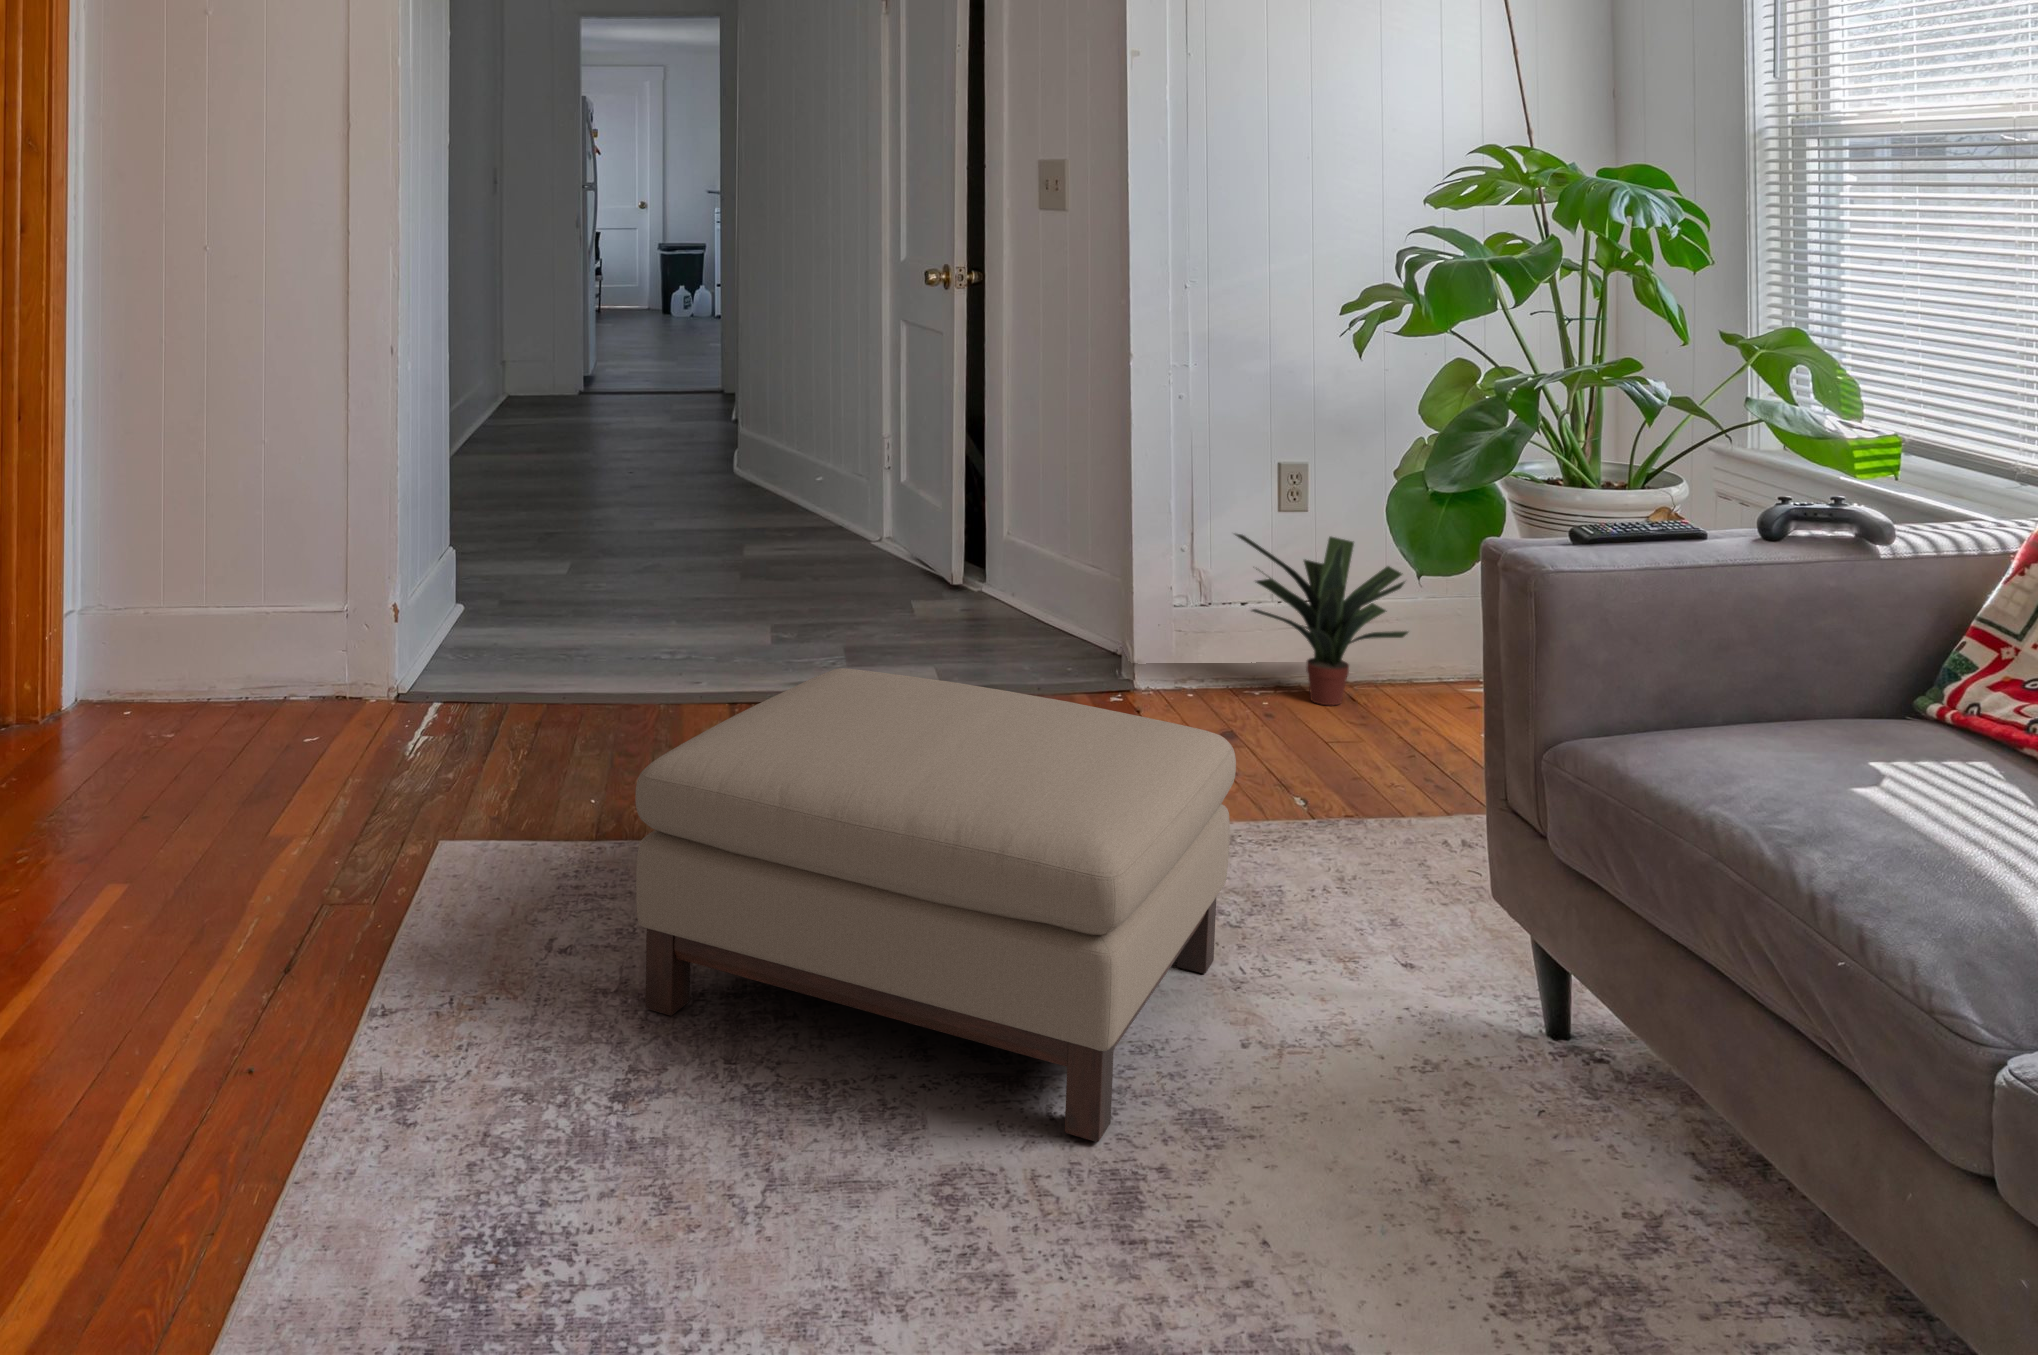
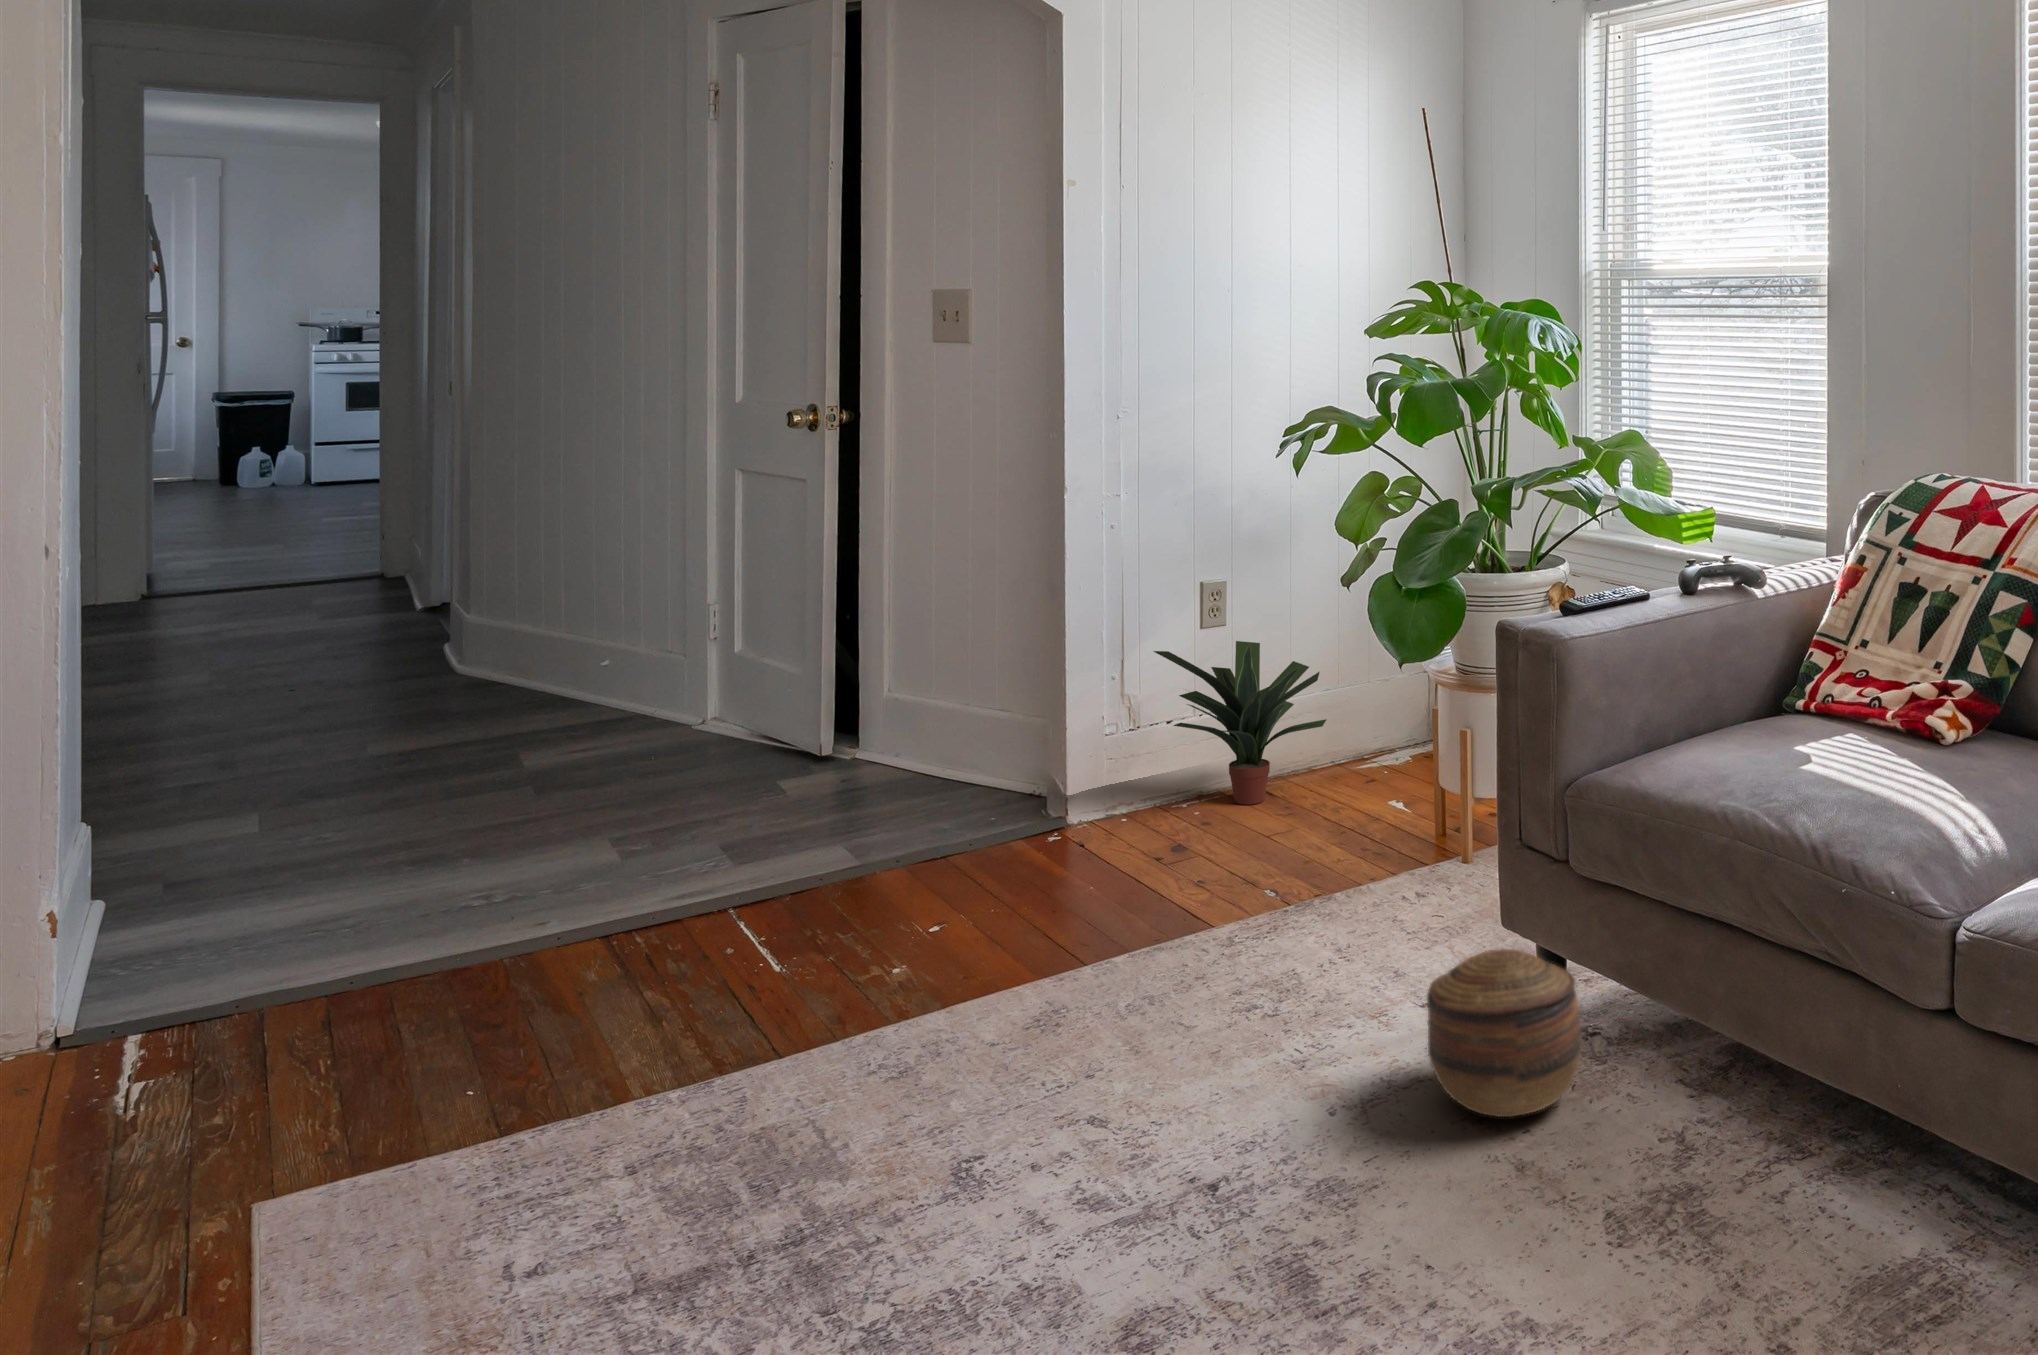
ottoman: present [635,668,1236,1142] -> none [679,839,1282,1285]
basket: none [1360,912,1547,1109] -> present [1427,949,1581,1117]

